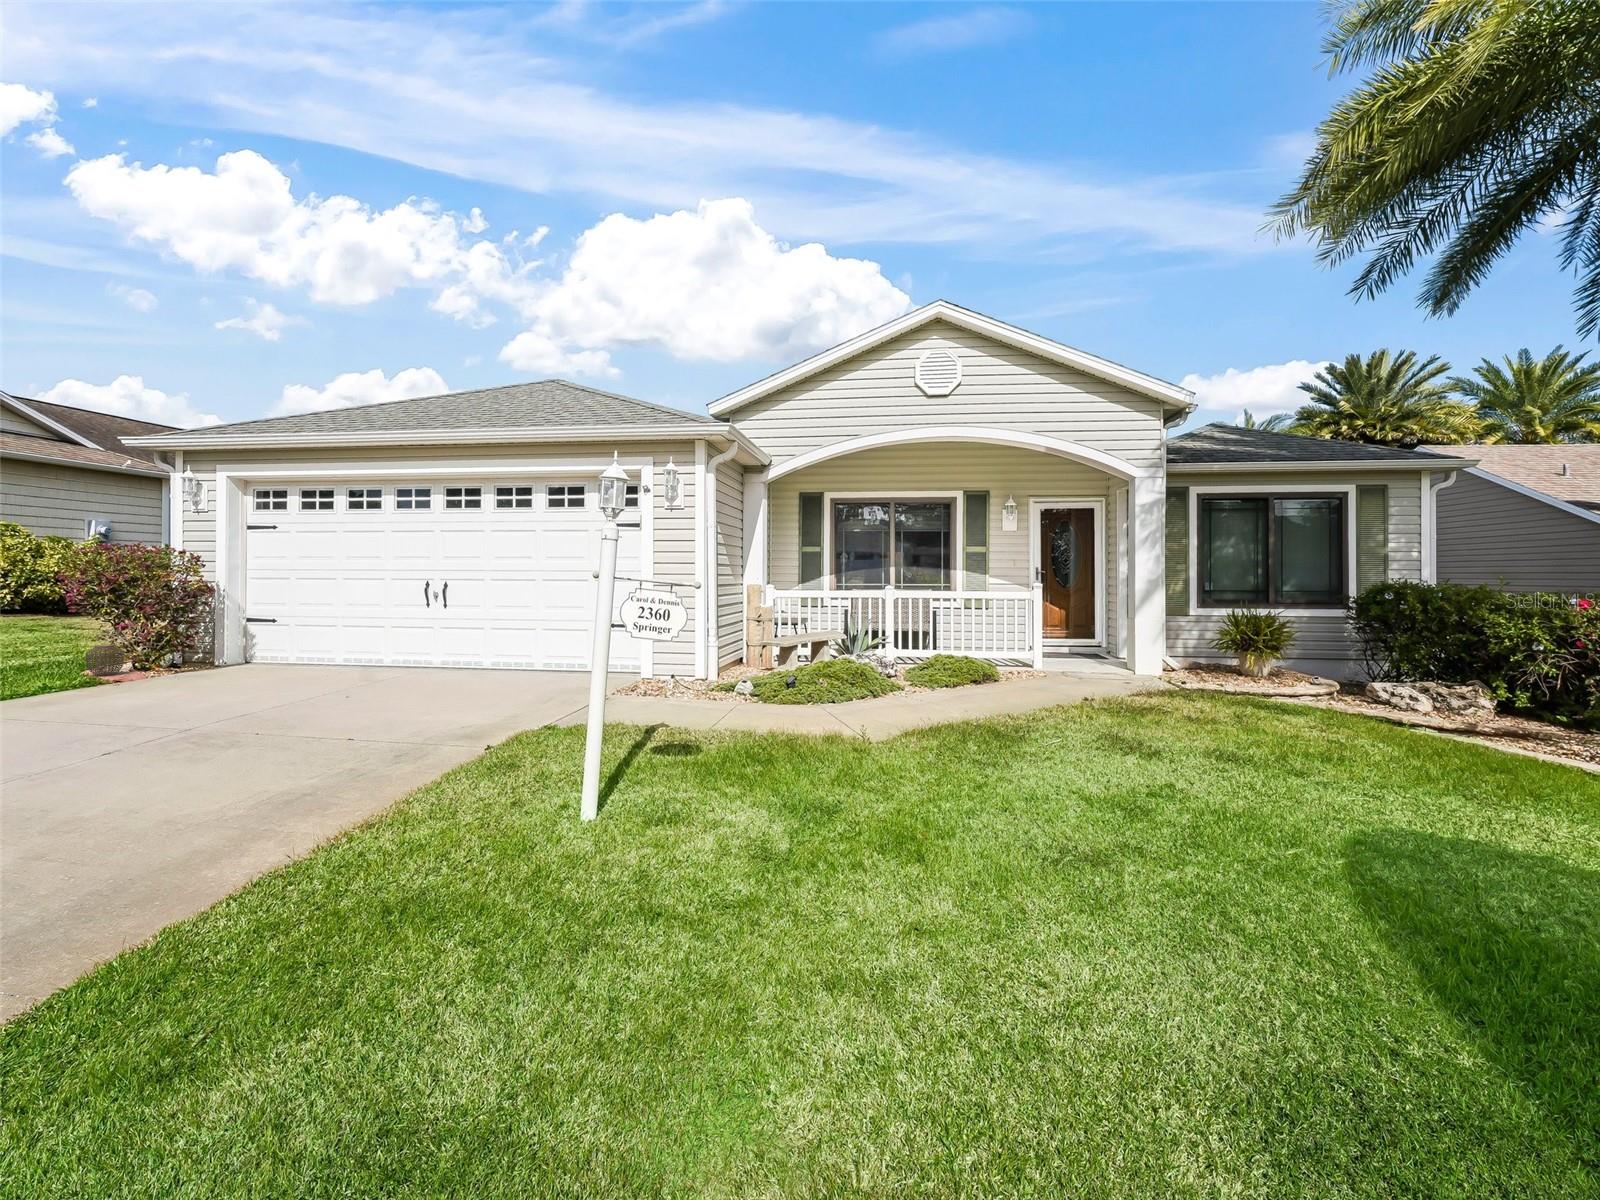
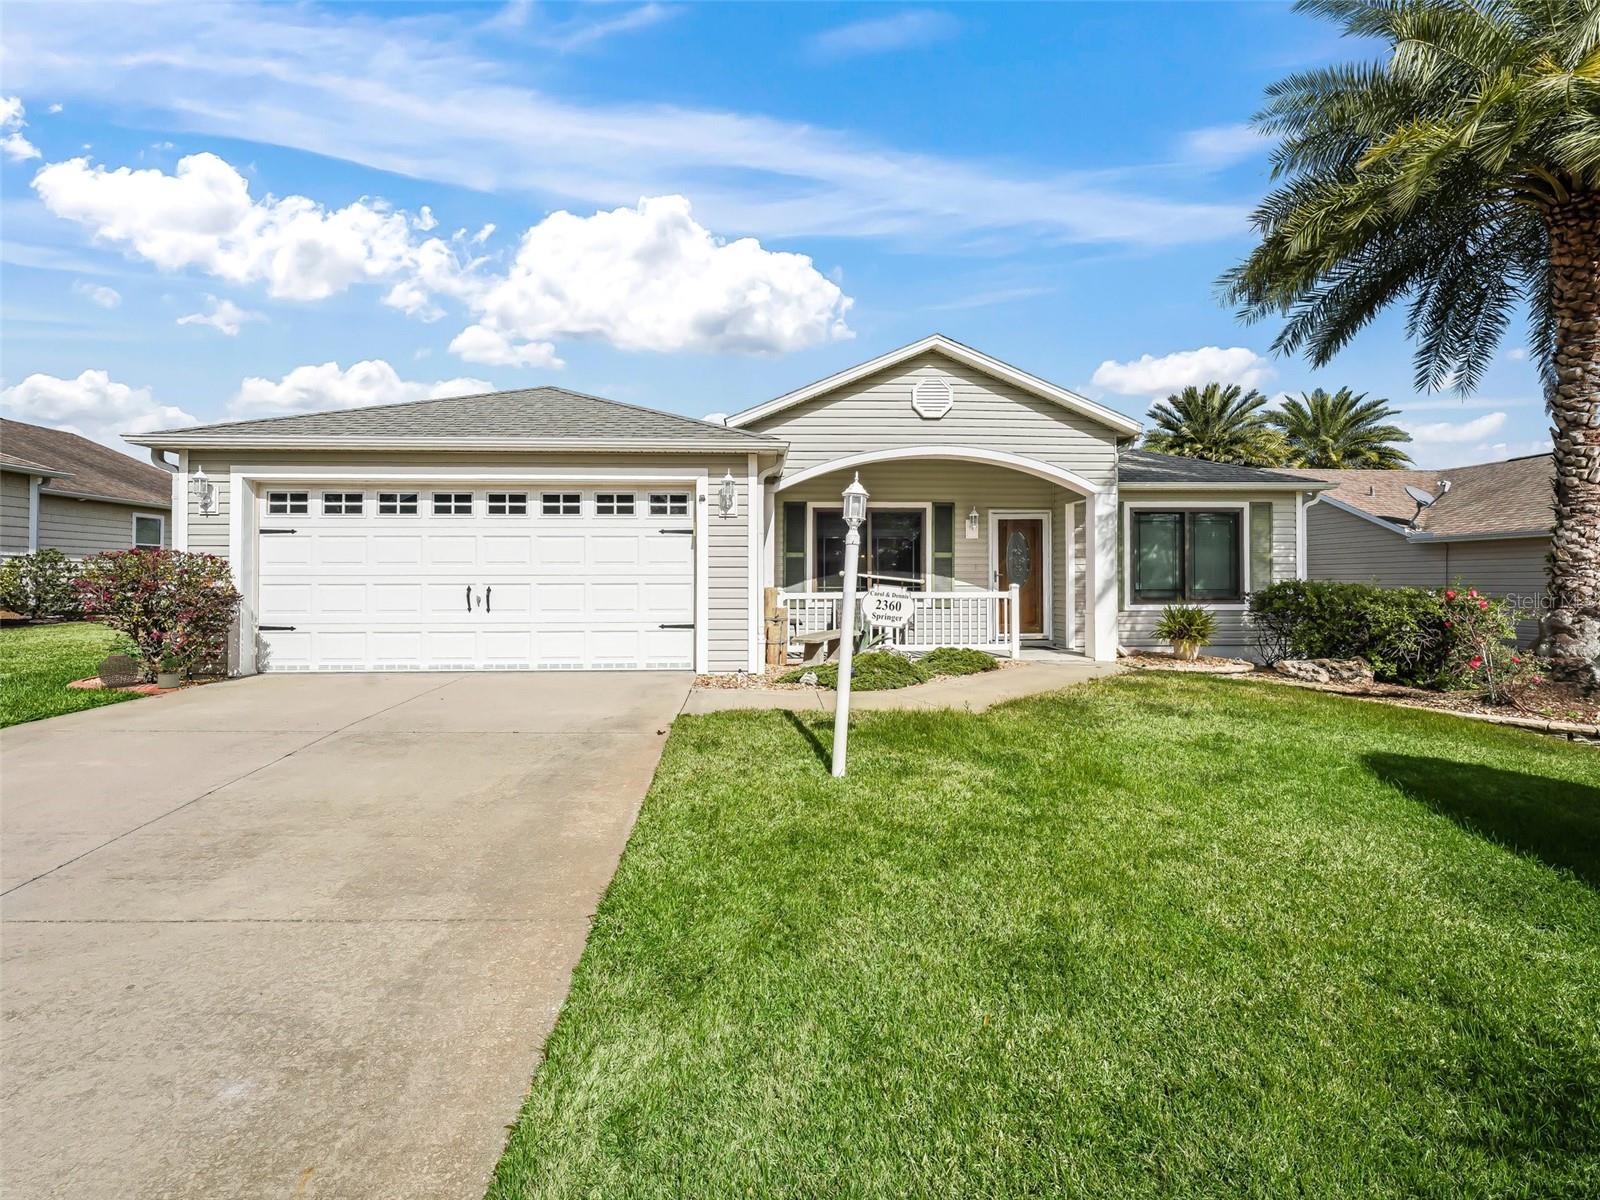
potted plant: none [131,634,159,678] -> present [157,642,184,688]

